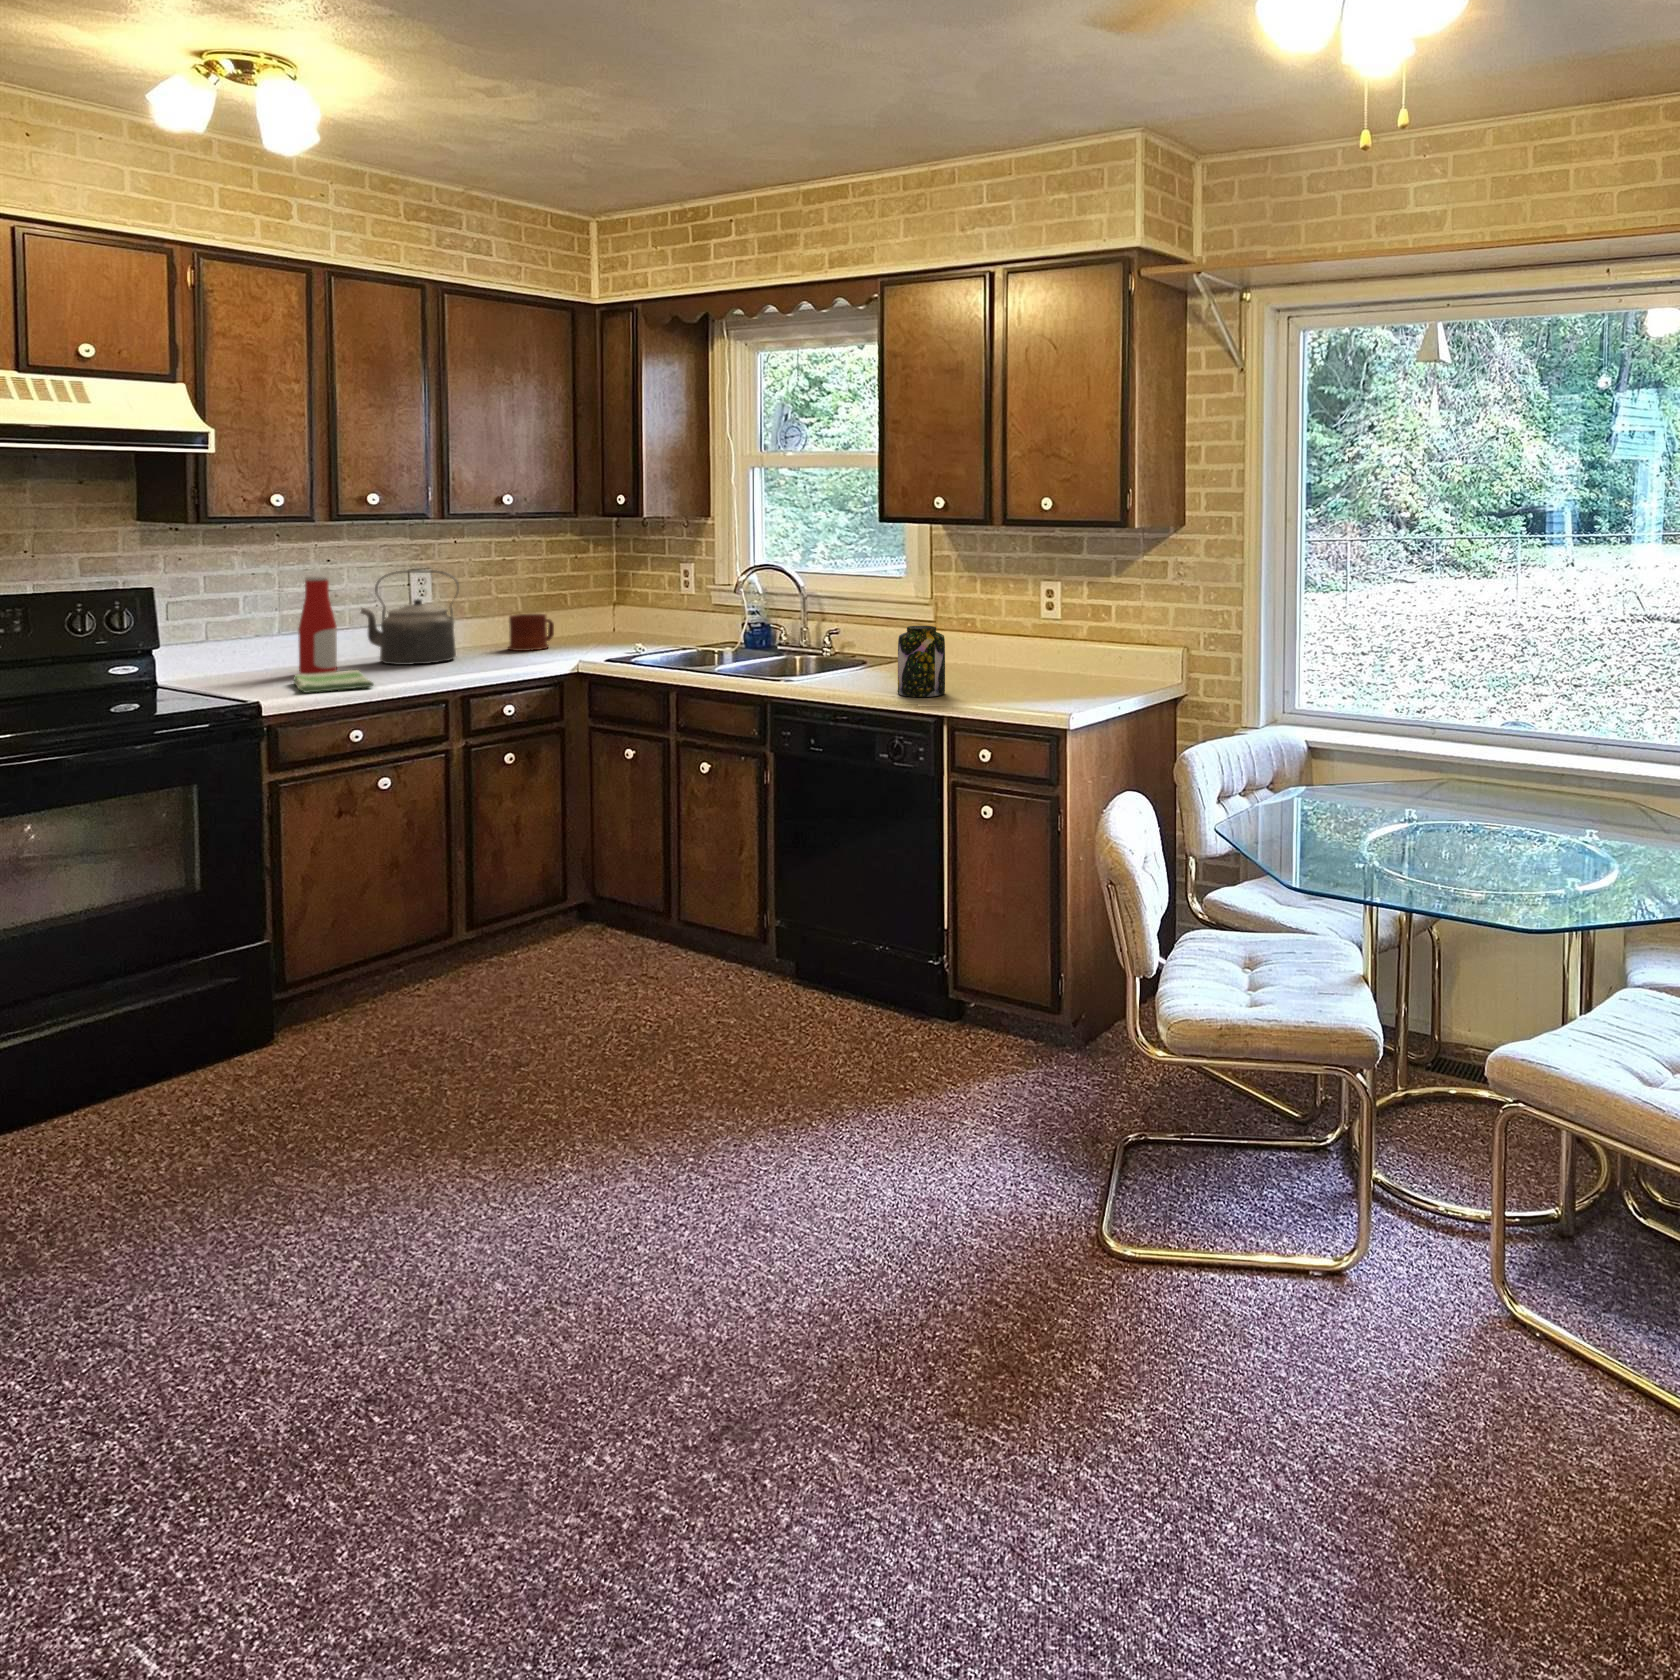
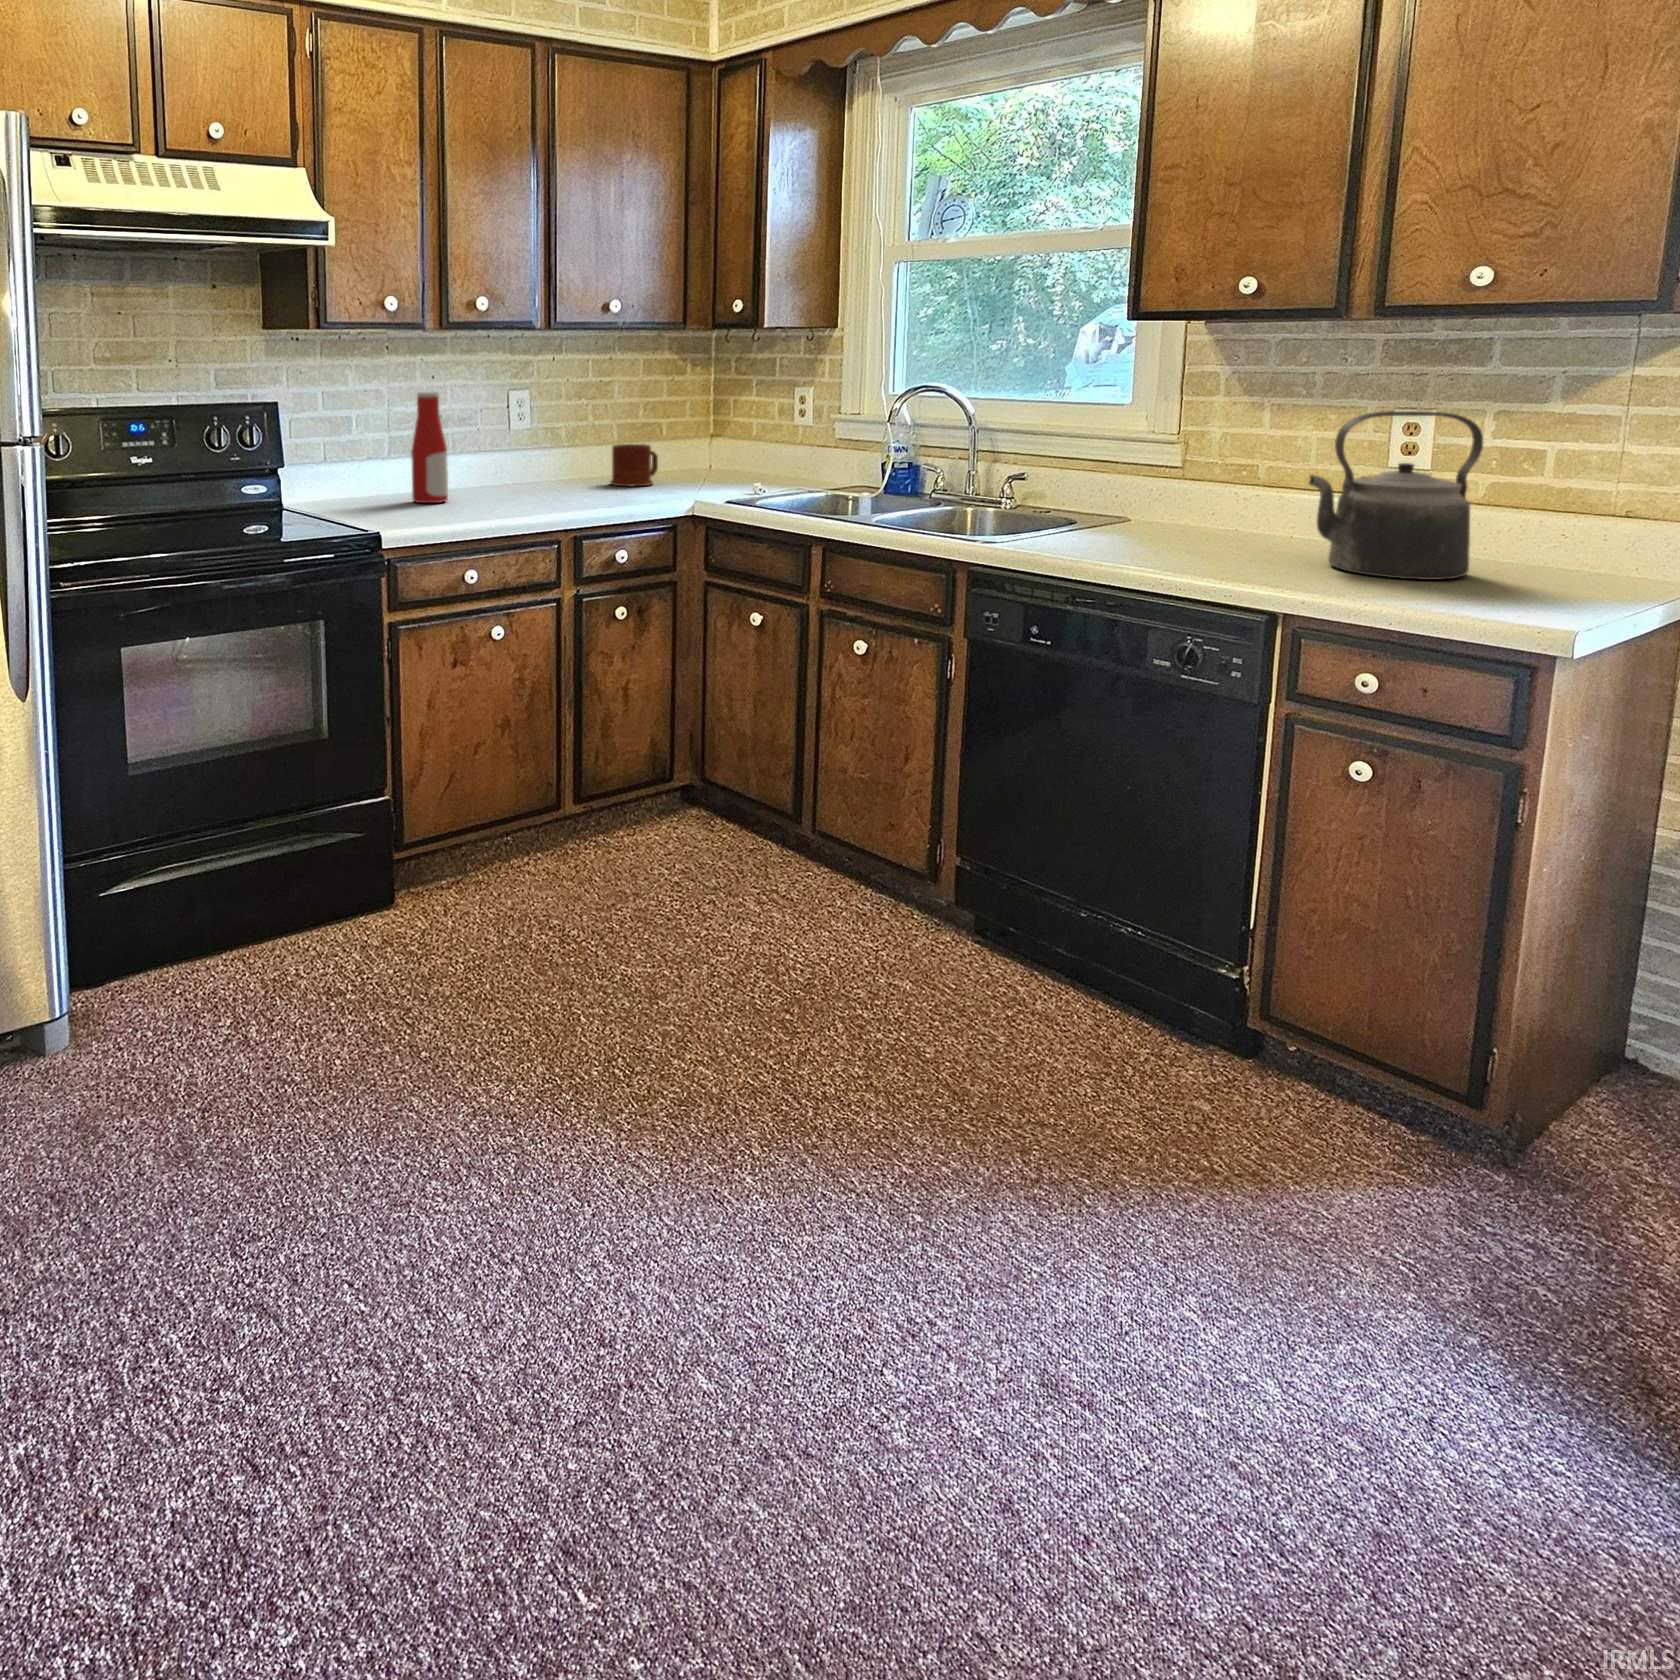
kettle: present [361,570,459,665] -> present [1309,411,1483,580]
jar: present [898,626,945,697] -> none [1180,469,1269,580]
dish towel: present [293,670,373,693] -> none [408,500,488,523]

